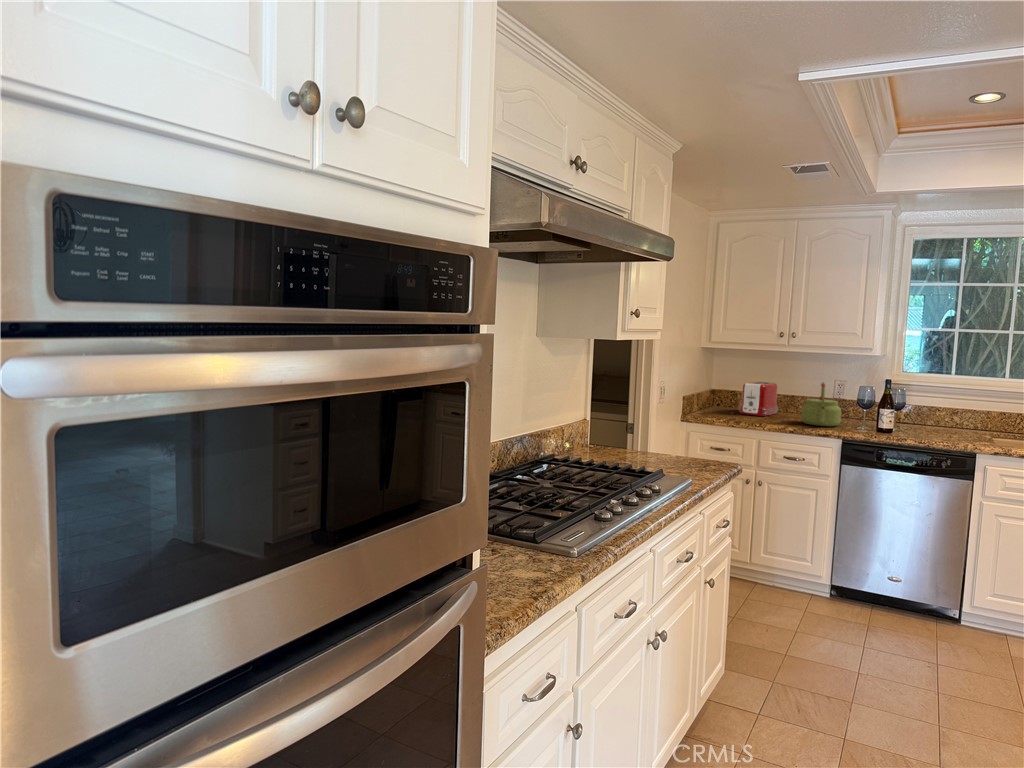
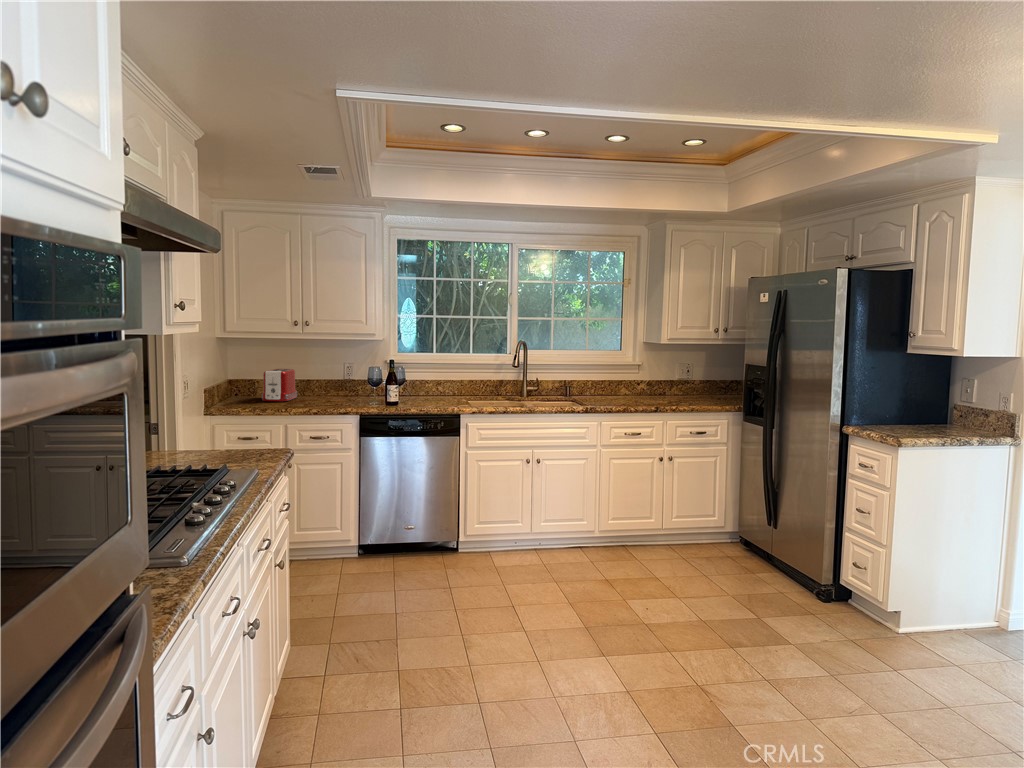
kettle: present [801,383,841,426] -> none [322,366,356,405]

